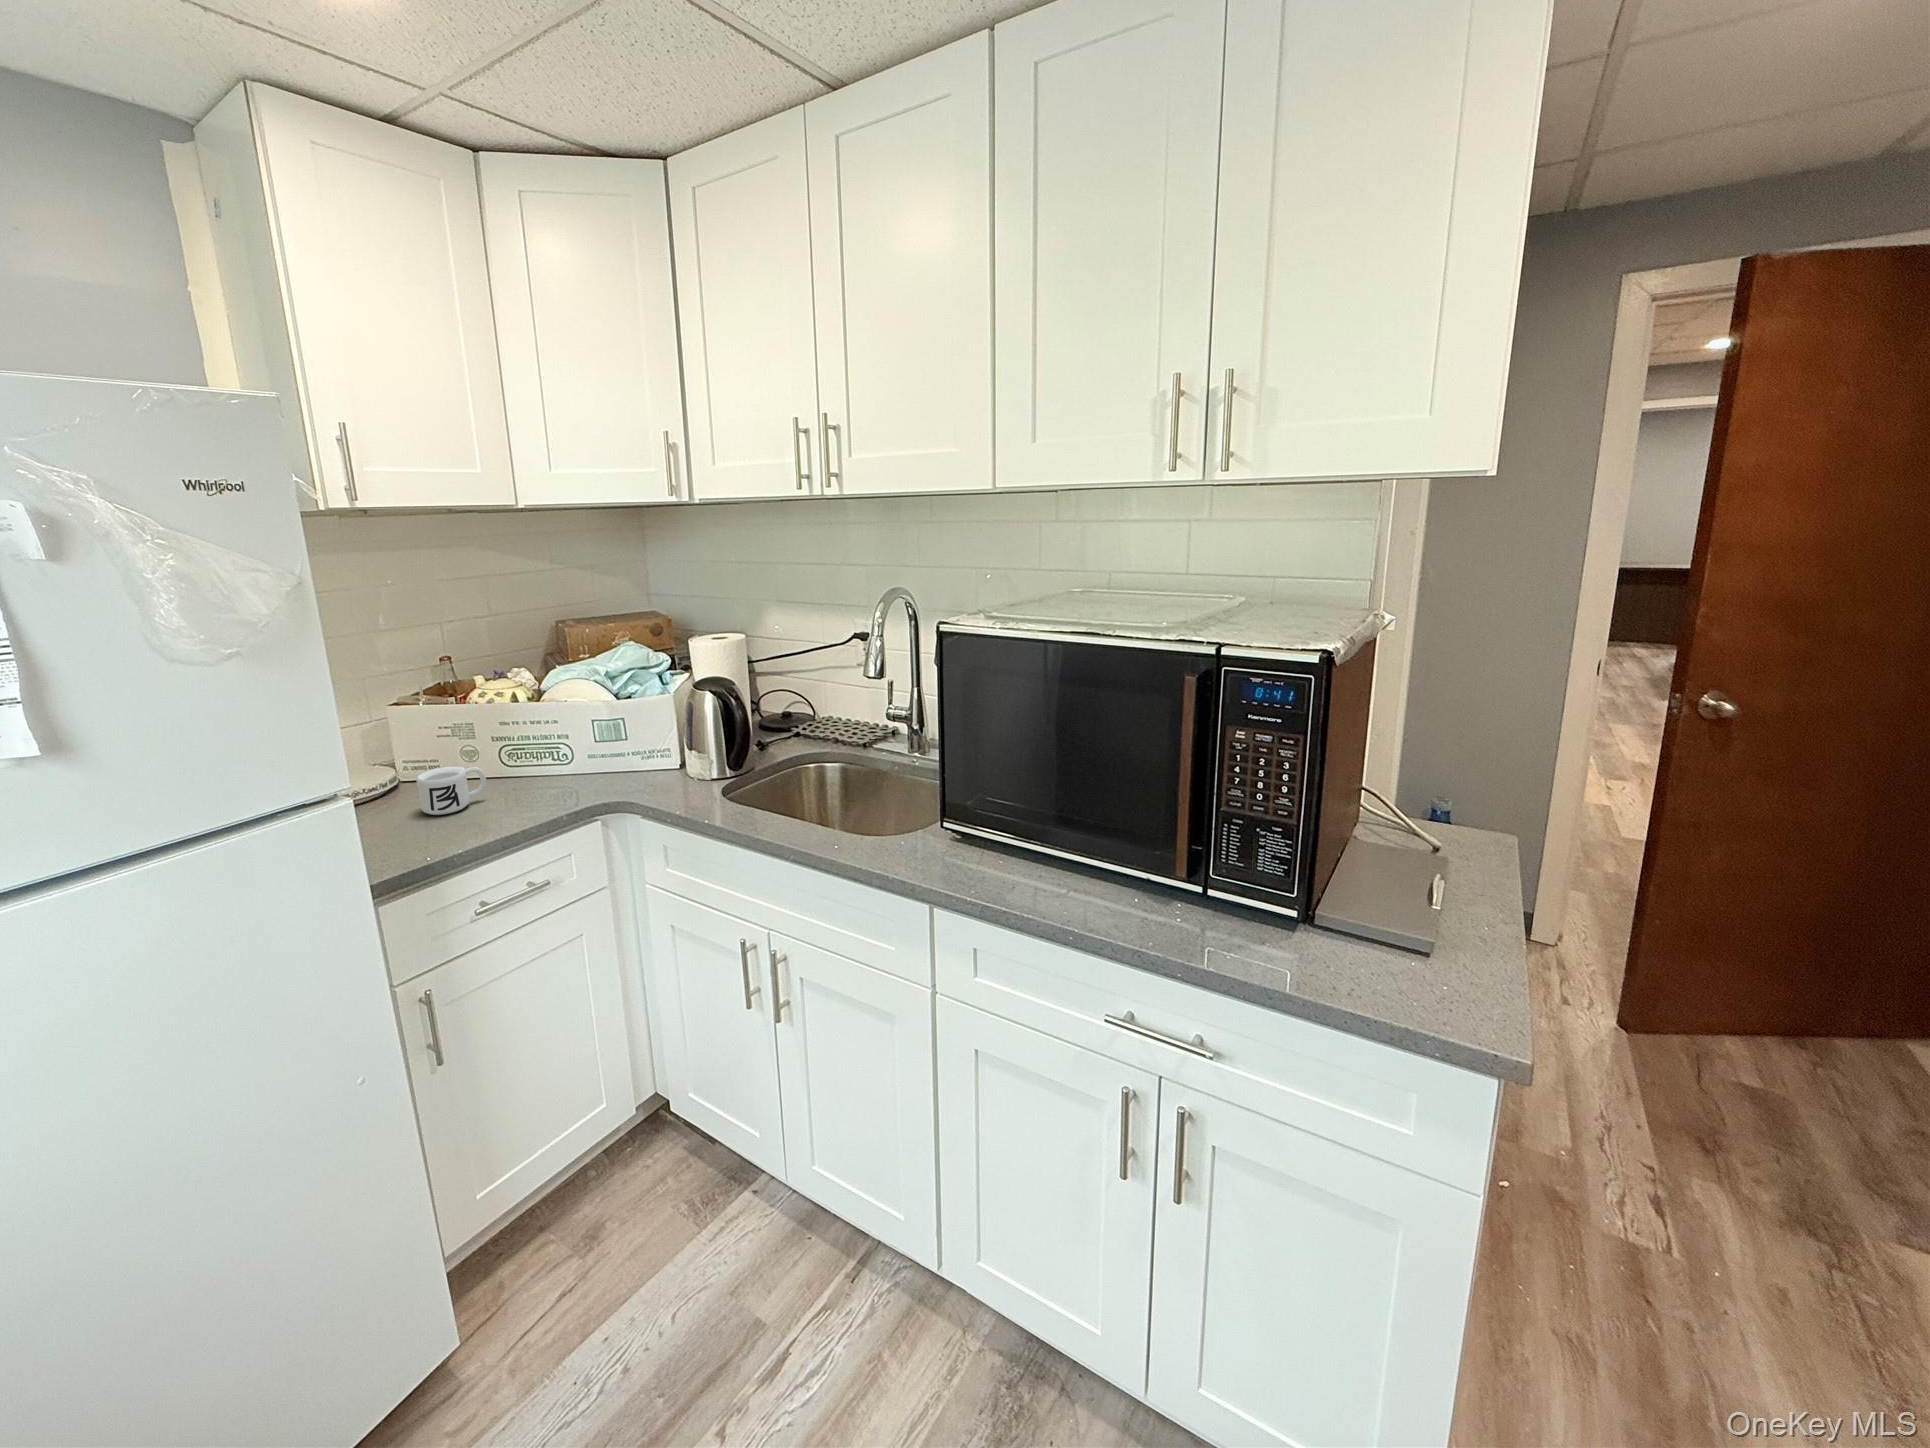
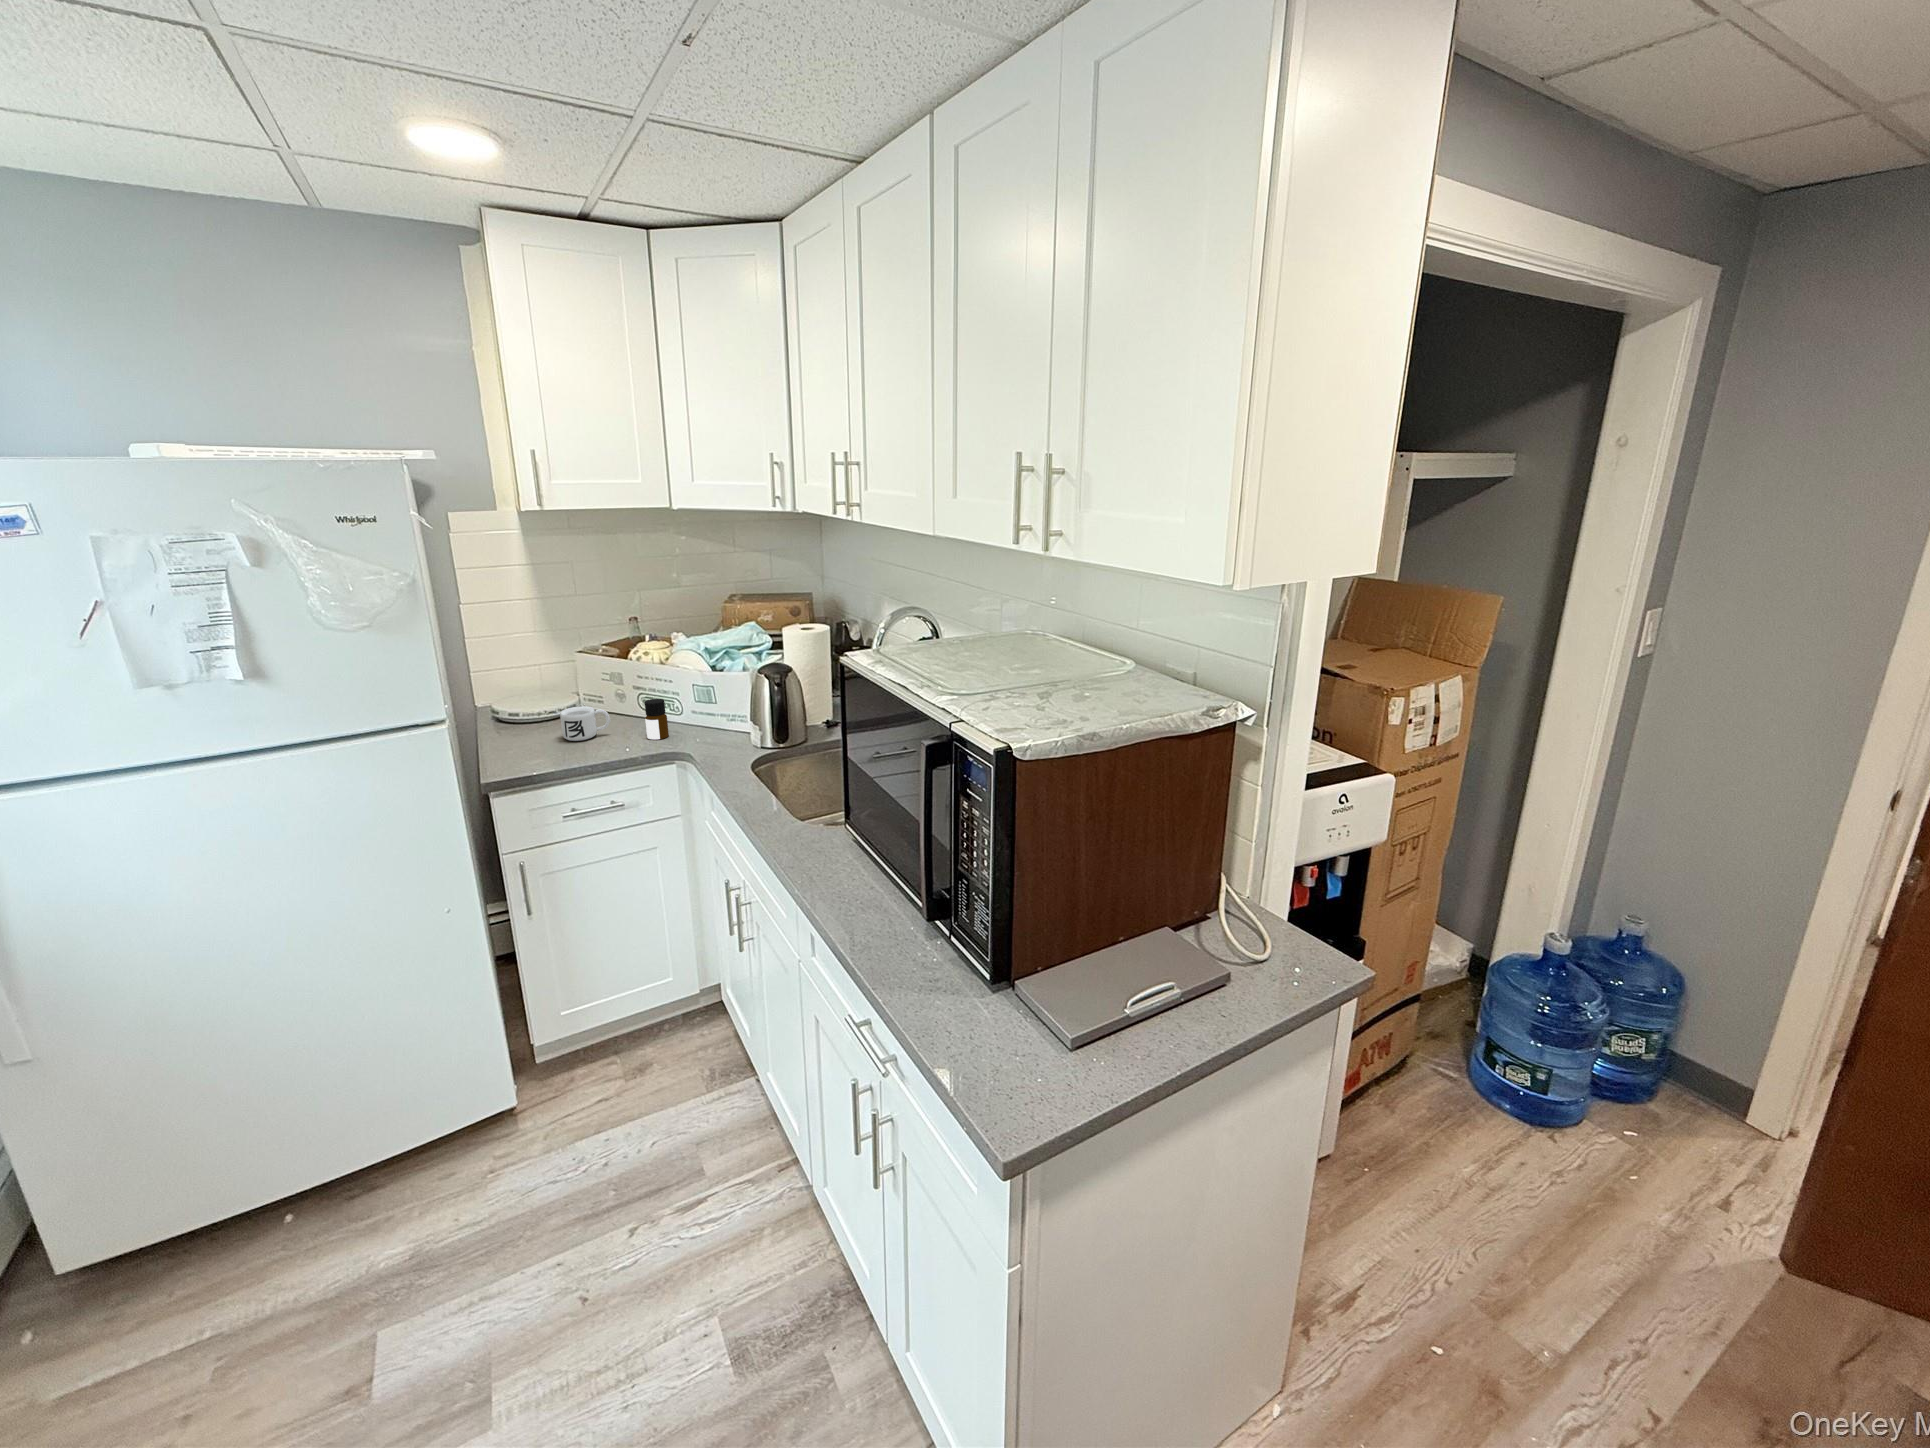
bottle: none [539,742,572,795] -> present [645,699,669,739]

